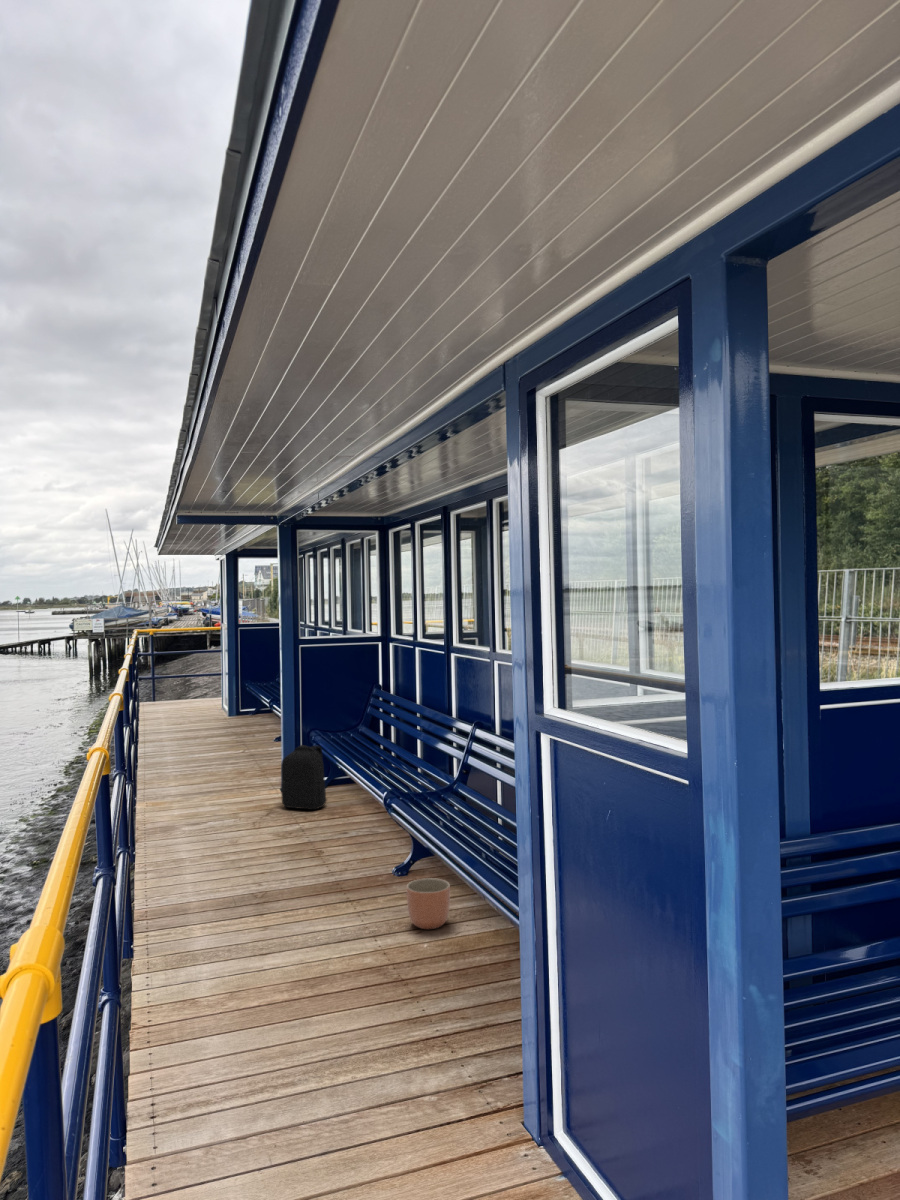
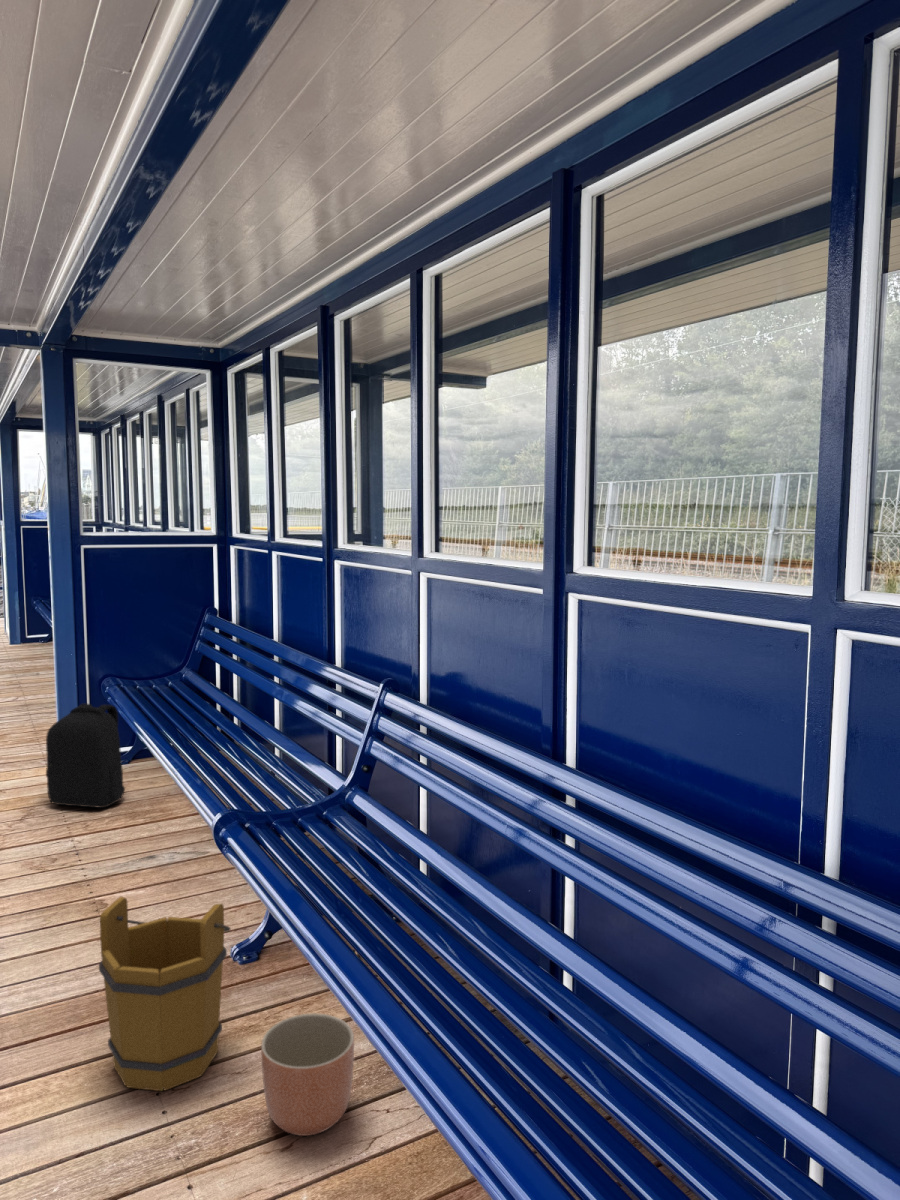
bucket: none [331,824,392,915] -> present [99,897,230,1091]

